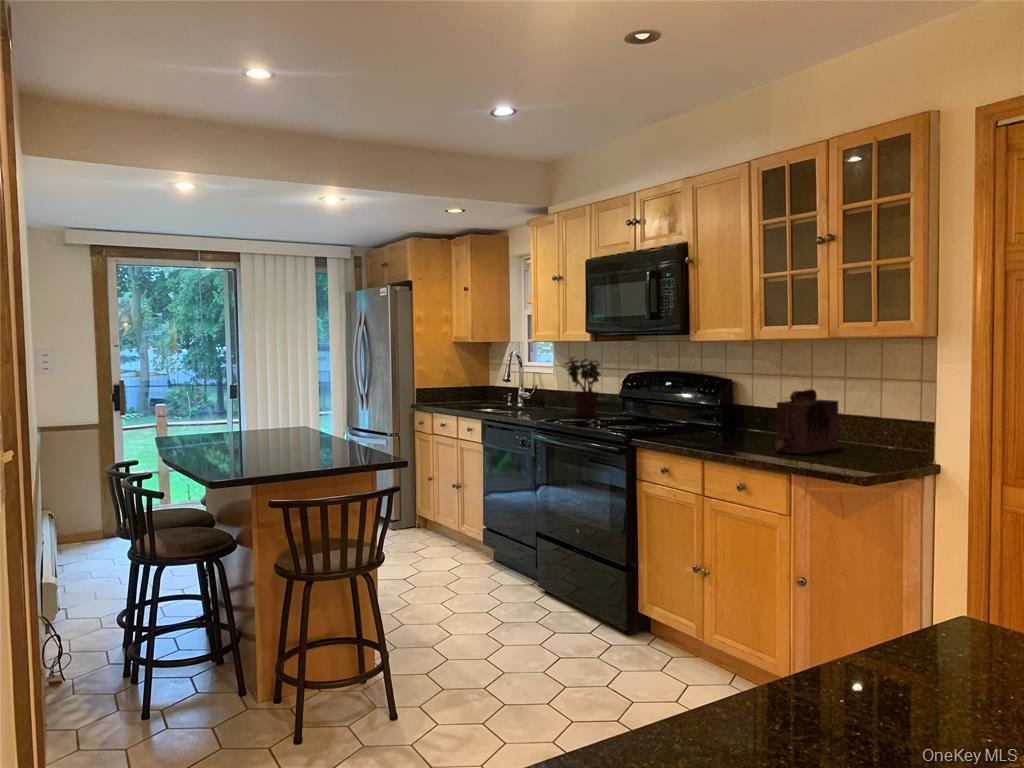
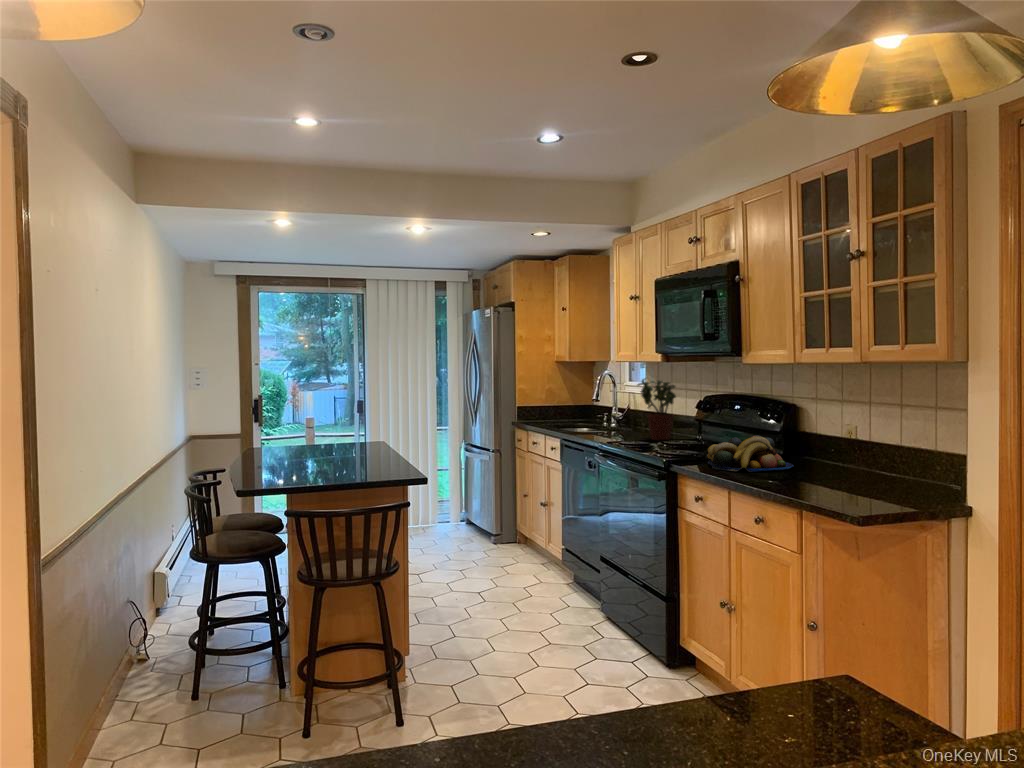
toaster: present [775,389,838,454] -> none [794,418,875,489]
fruit bowl: none [666,408,748,442] -> present [708,435,794,472]

